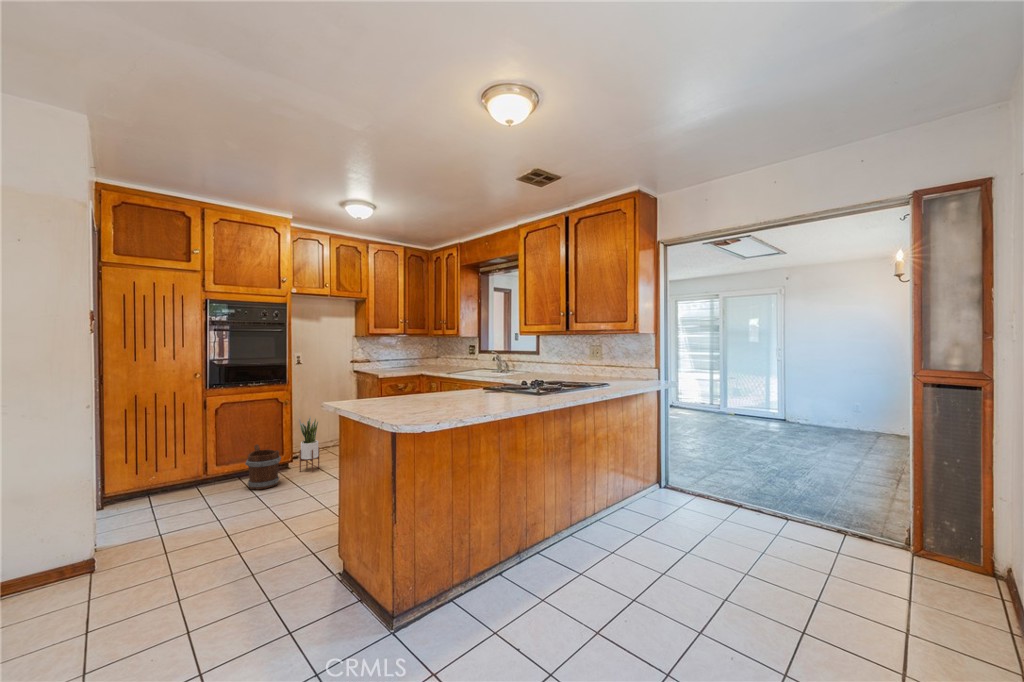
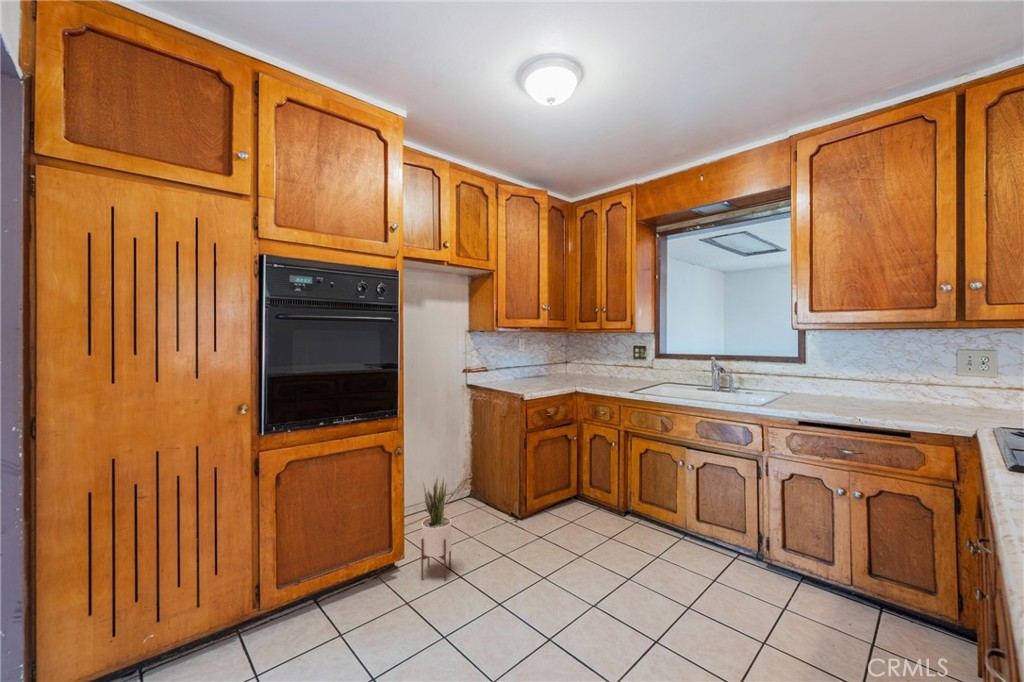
bucket: present [245,444,281,490] -> none [341,537,404,646]

